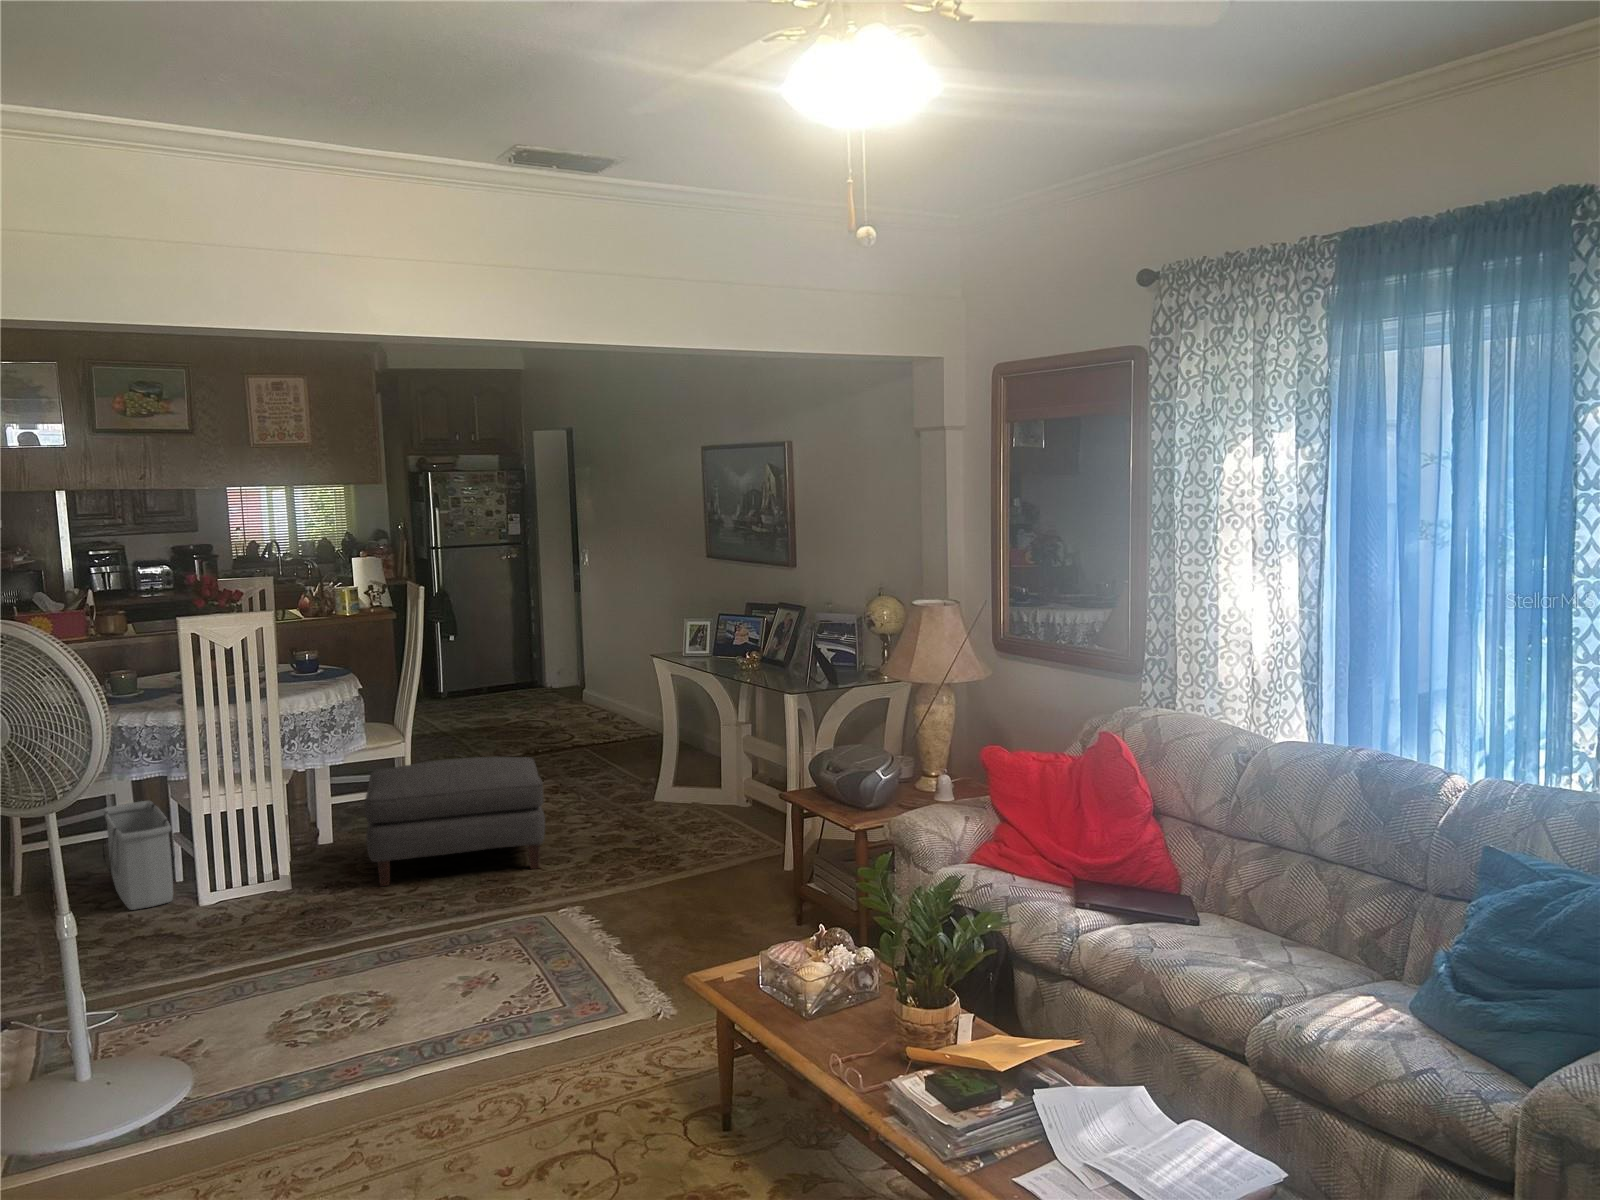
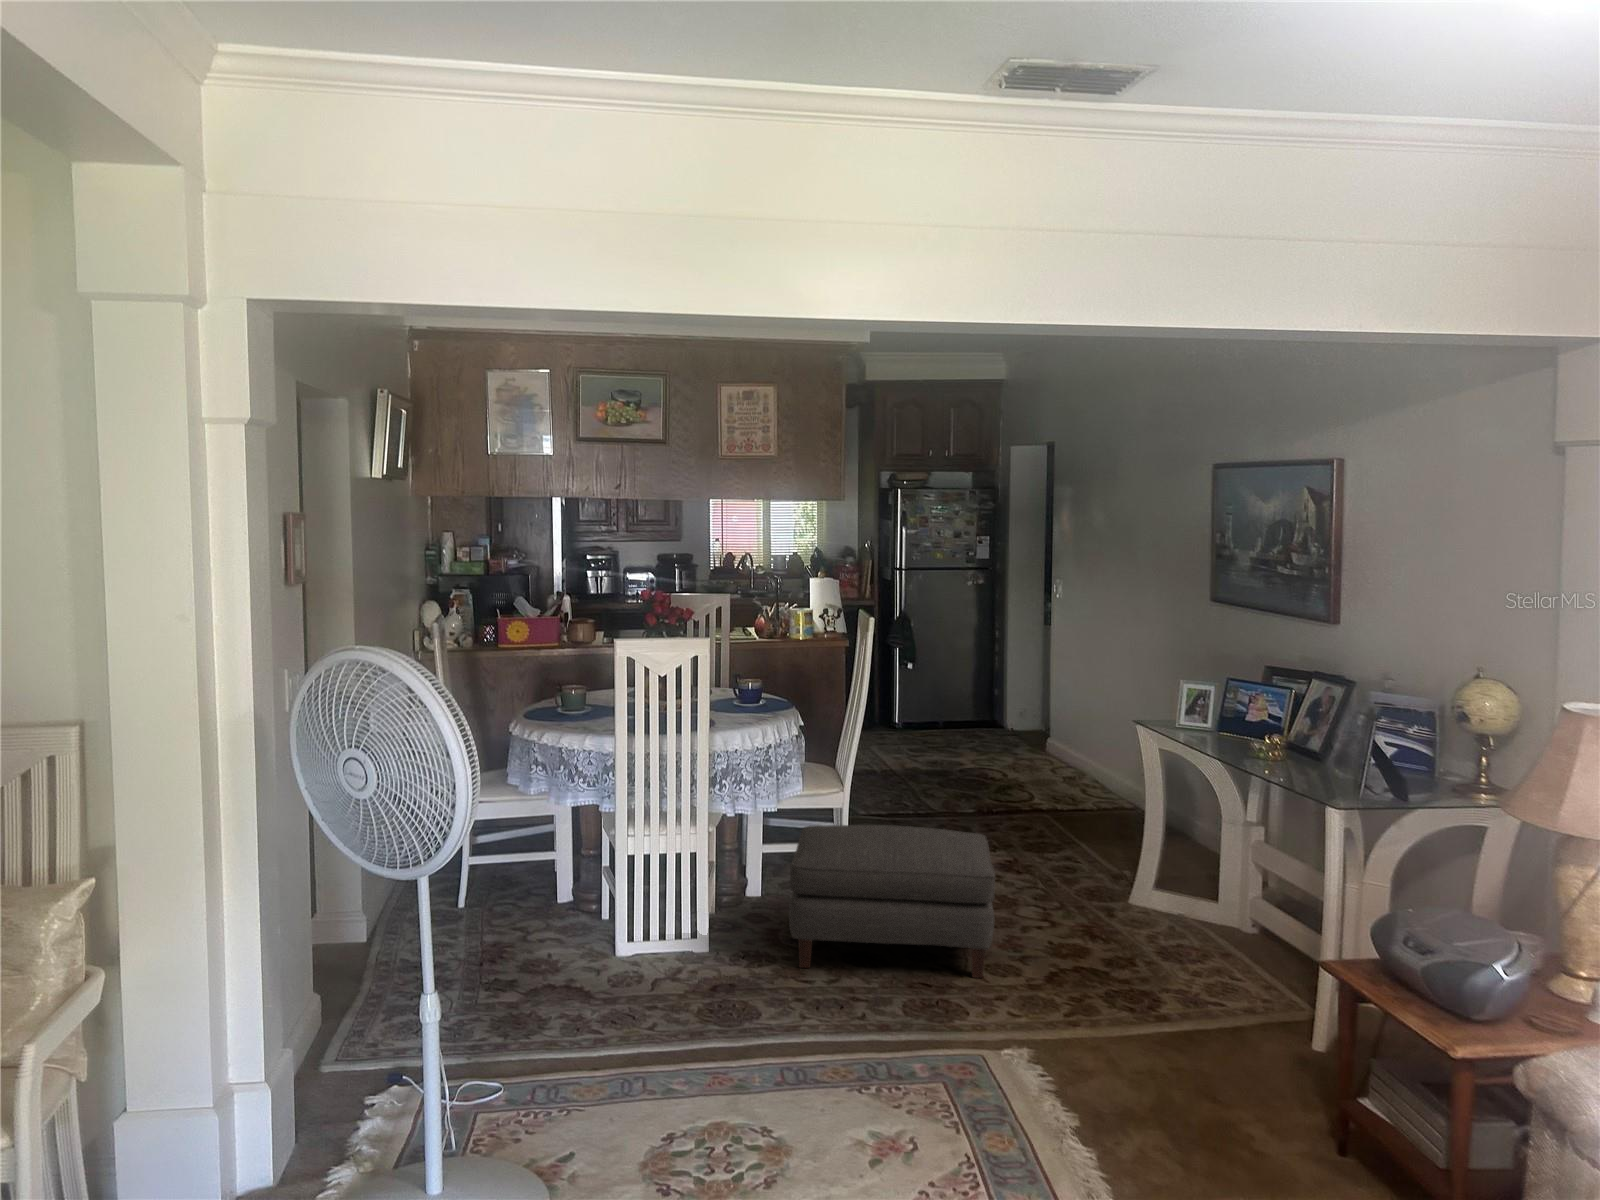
storage bin: present [103,801,175,910] -> none [532,826,595,947]

